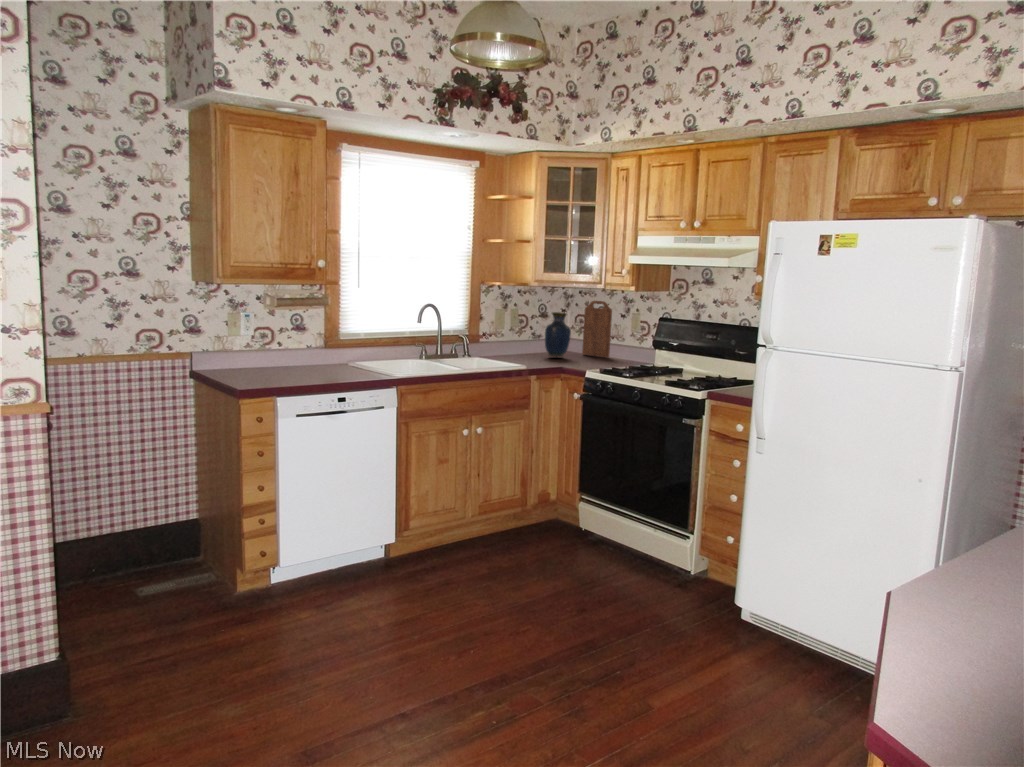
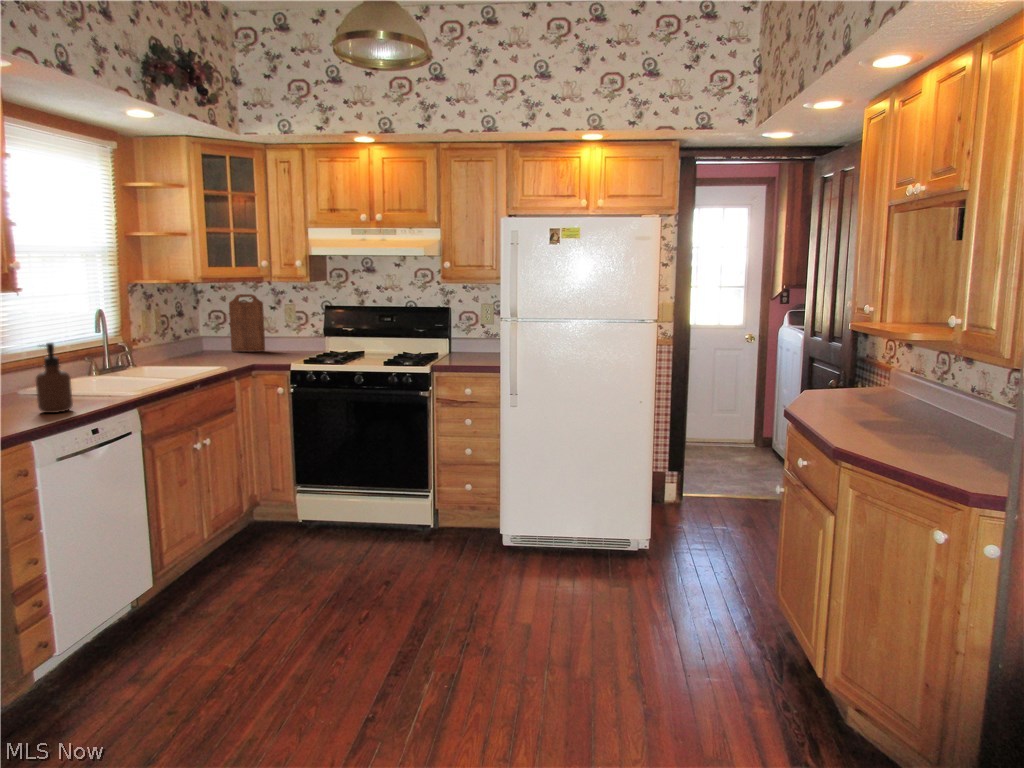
vase: present [545,312,571,357] -> none [203,309,232,357]
soap dispenser: none [311,325,336,380] -> present [36,343,73,413]

